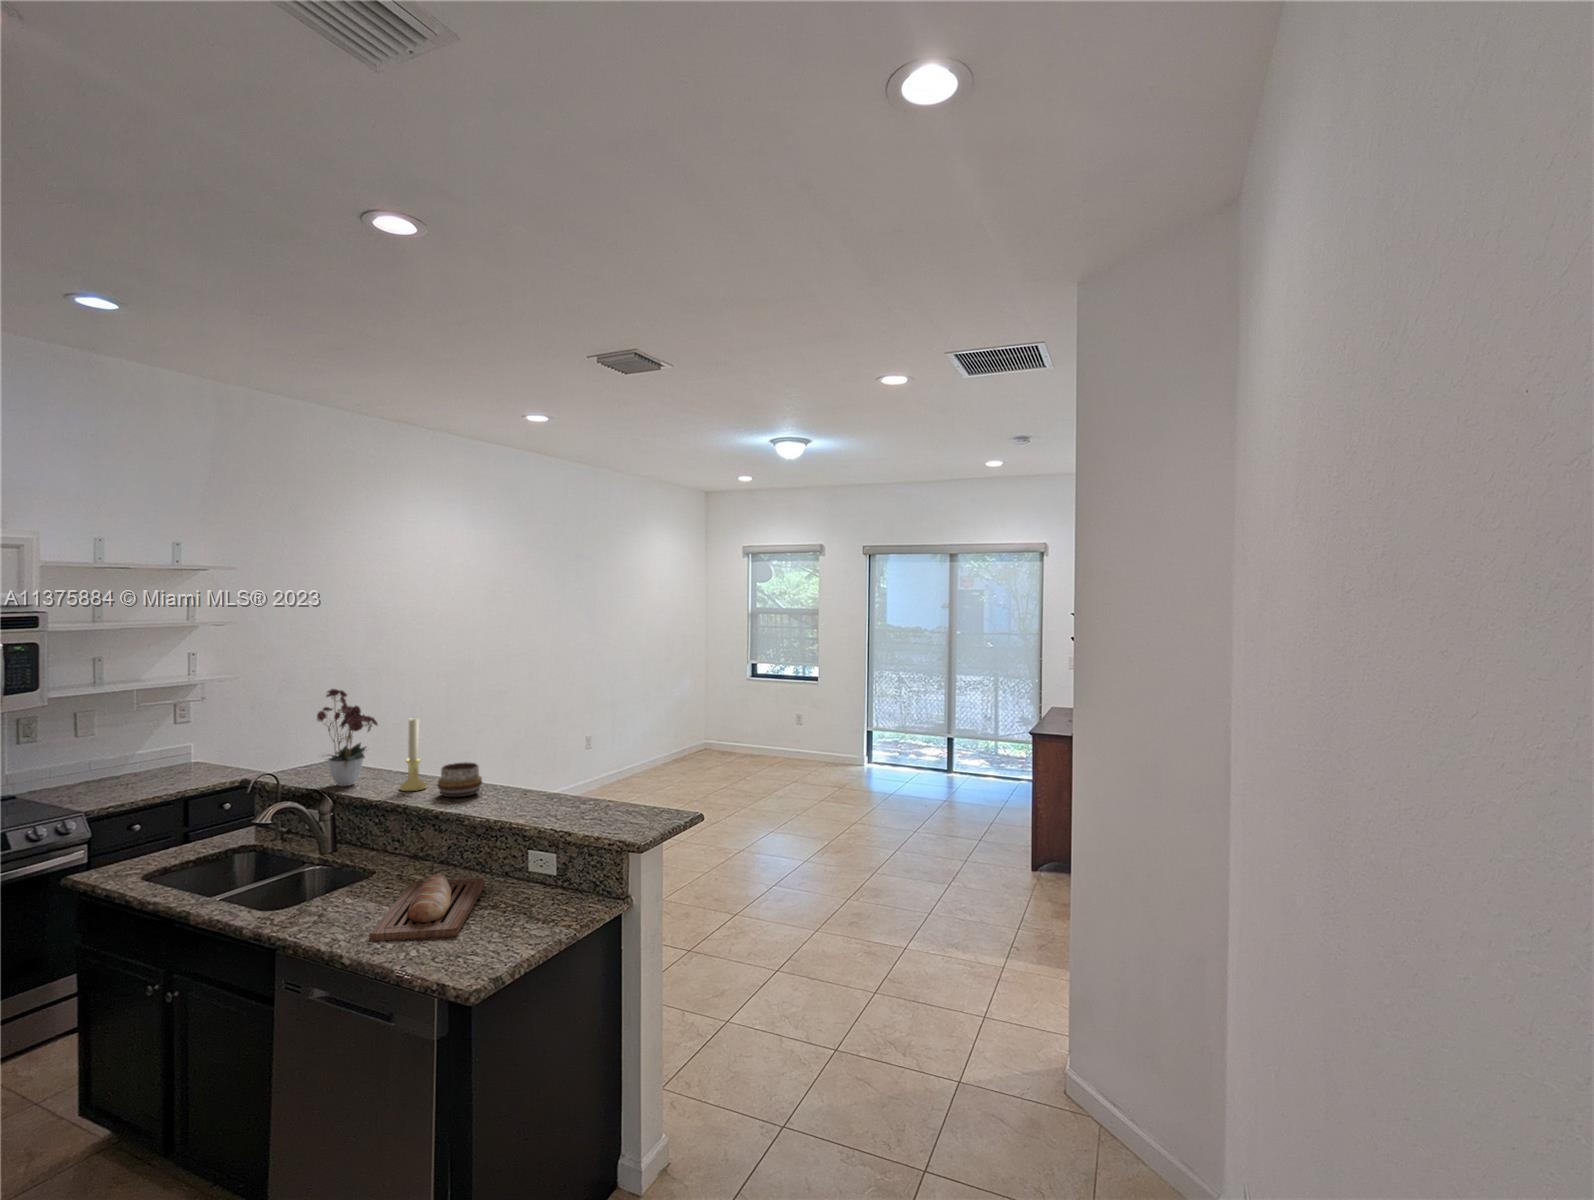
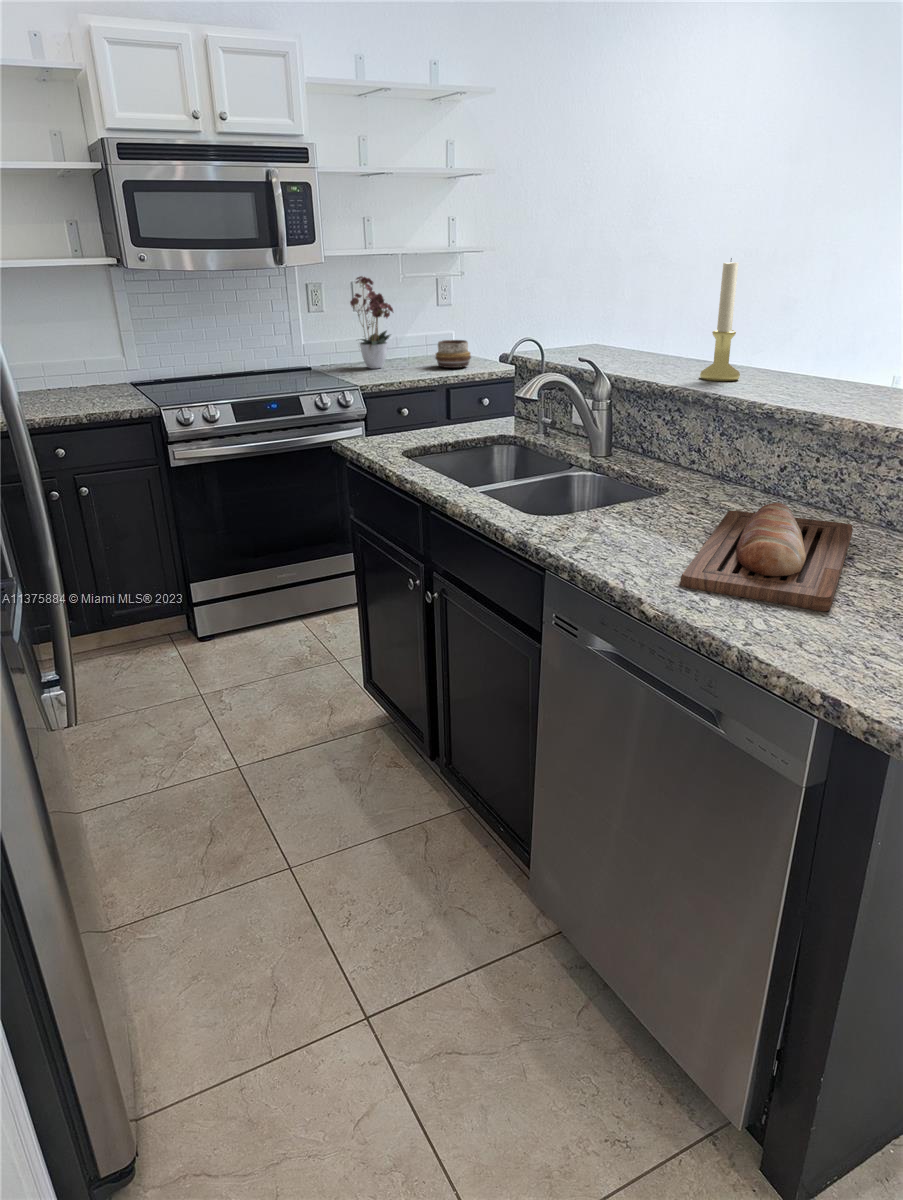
flower arrangement: present [317,689,378,786] -> present [350,276,393,369]
decorative bowl: present [437,763,482,797] -> present [435,340,471,368]

